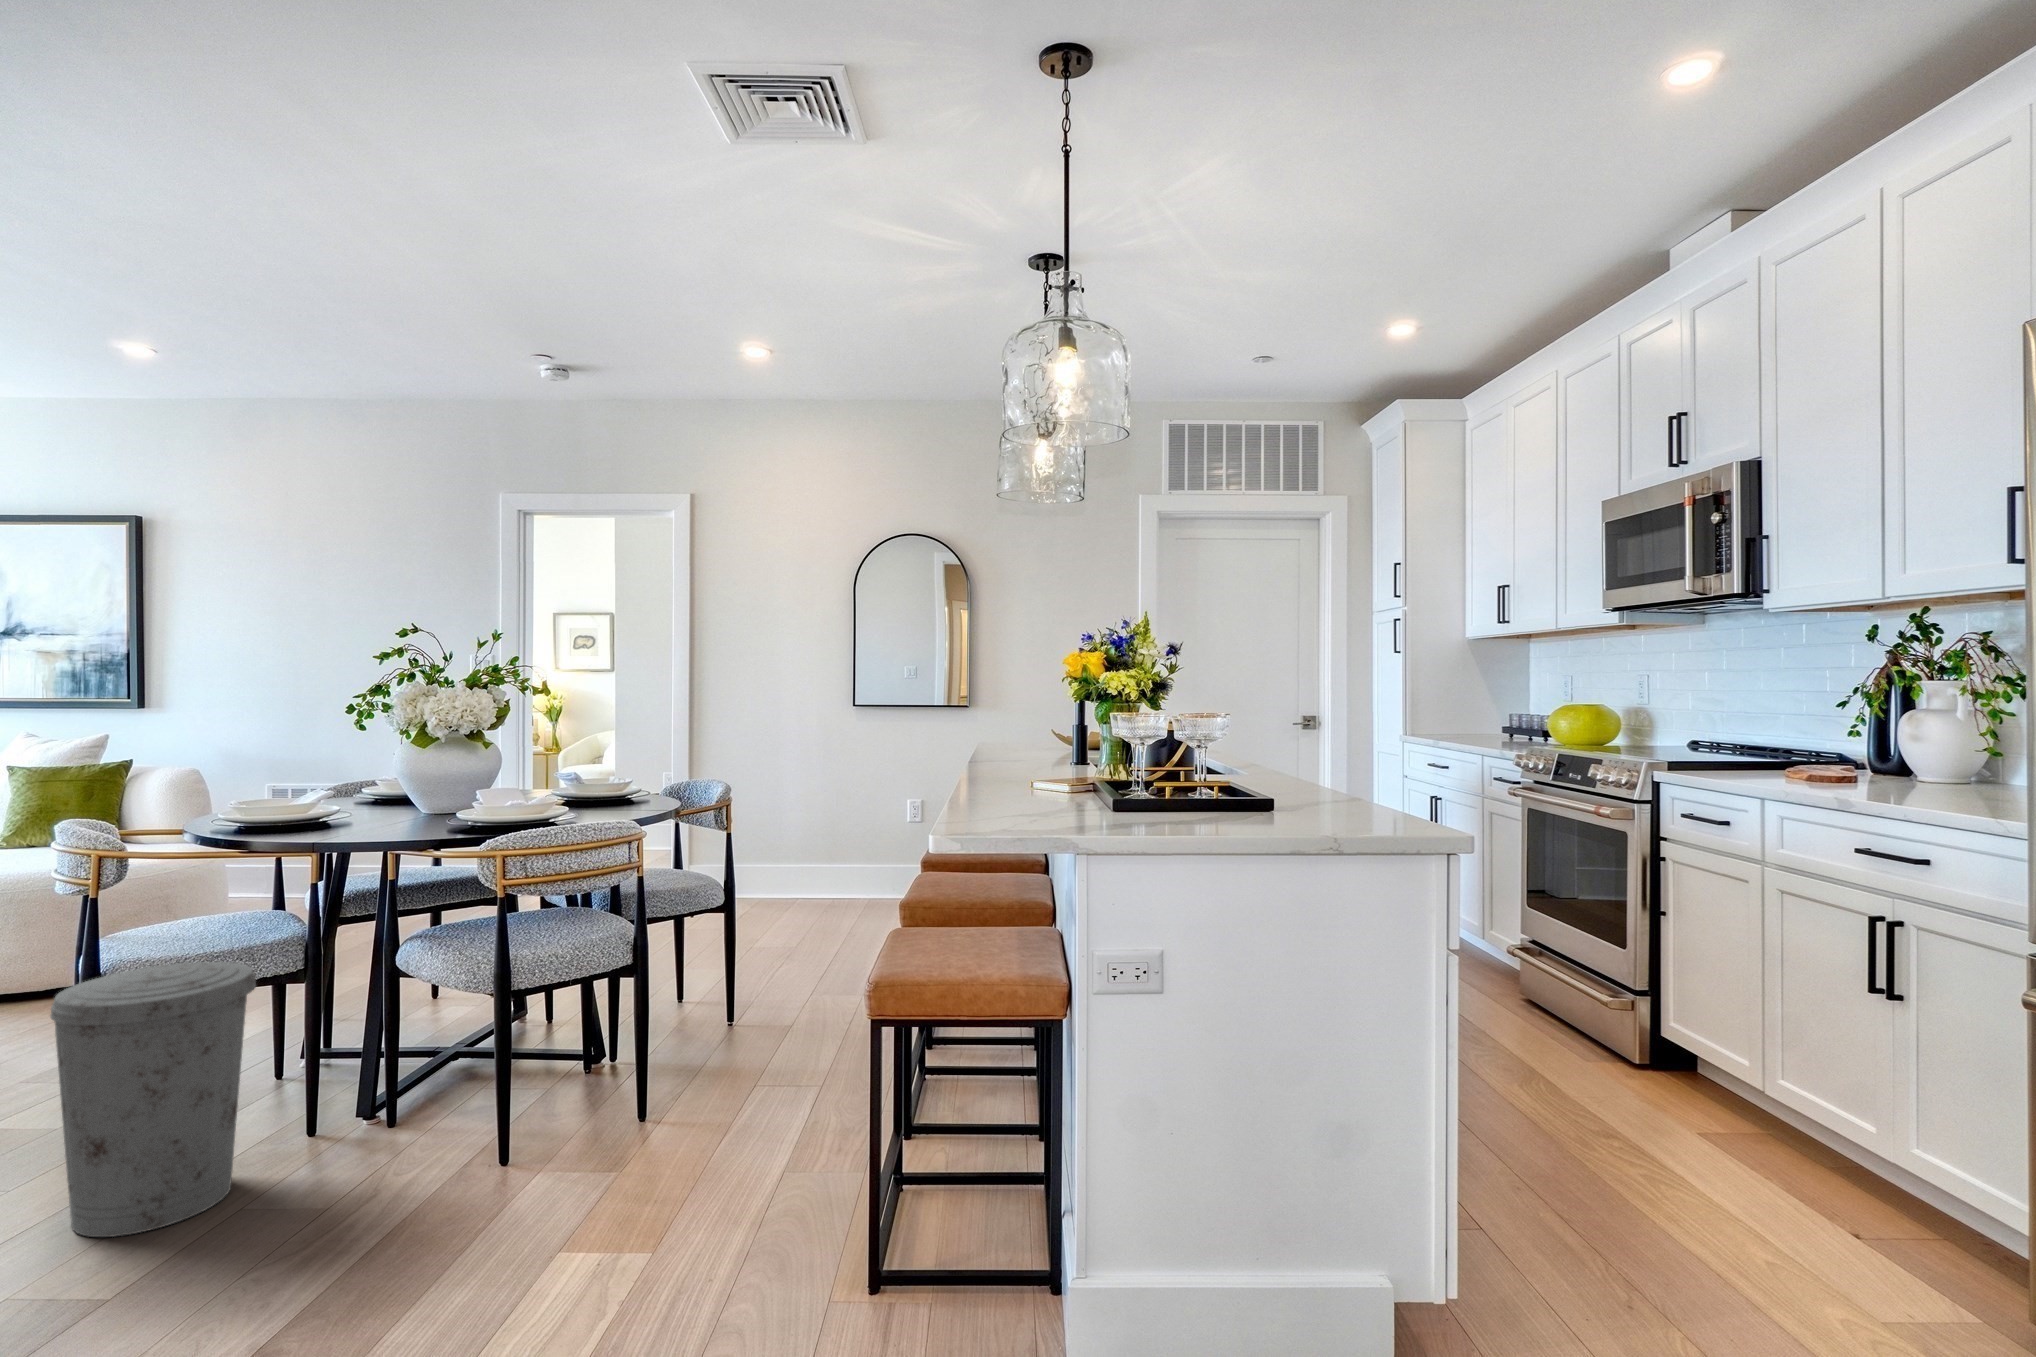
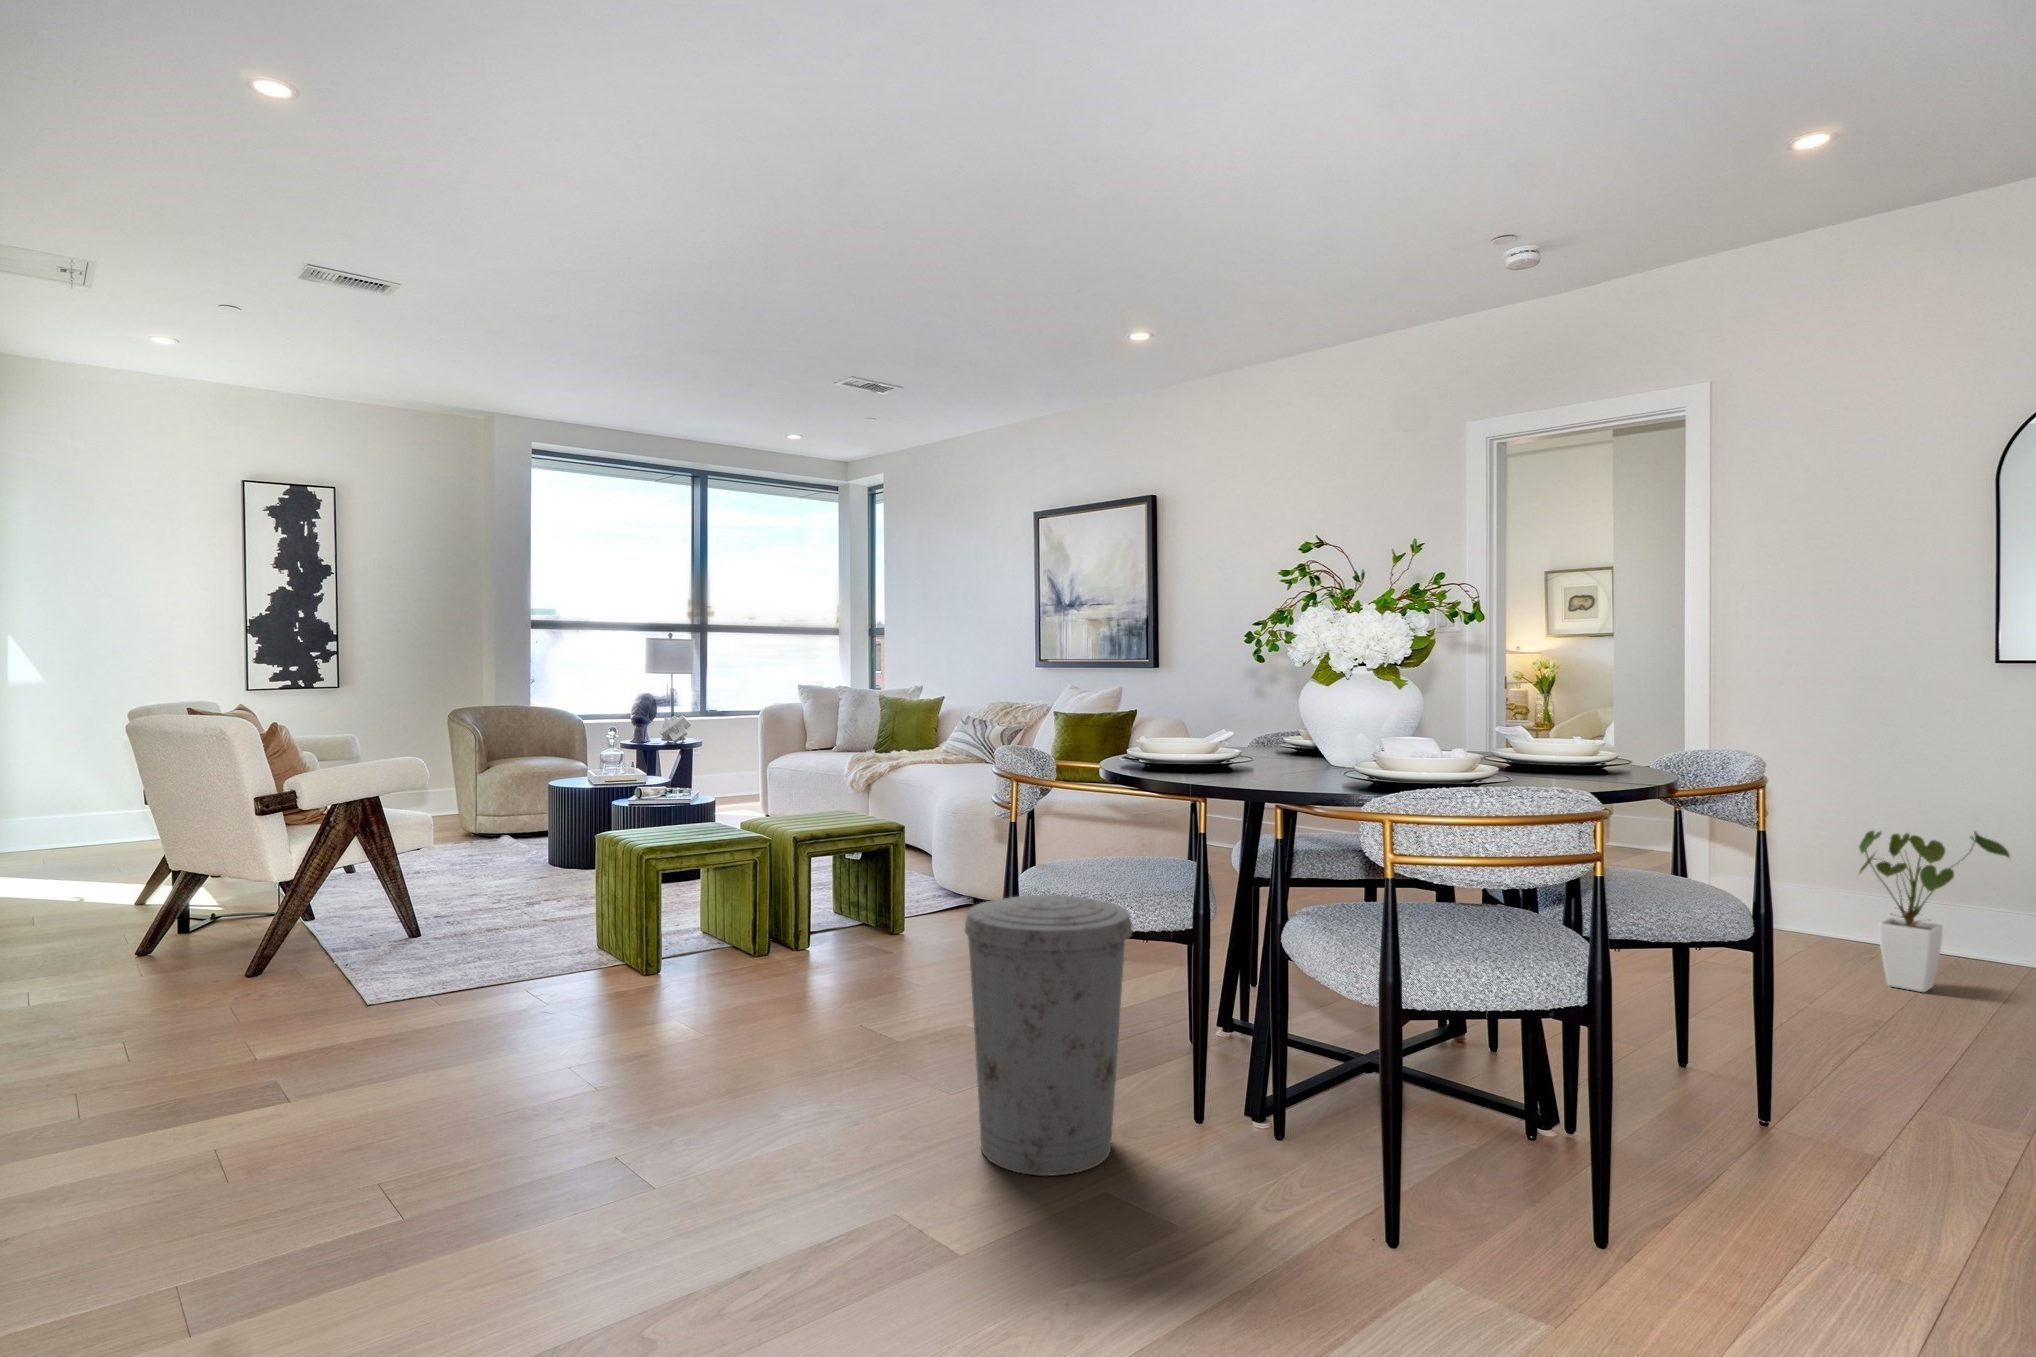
house plant: none [772,810,848,914] -> present [1859,831,2010,992]

